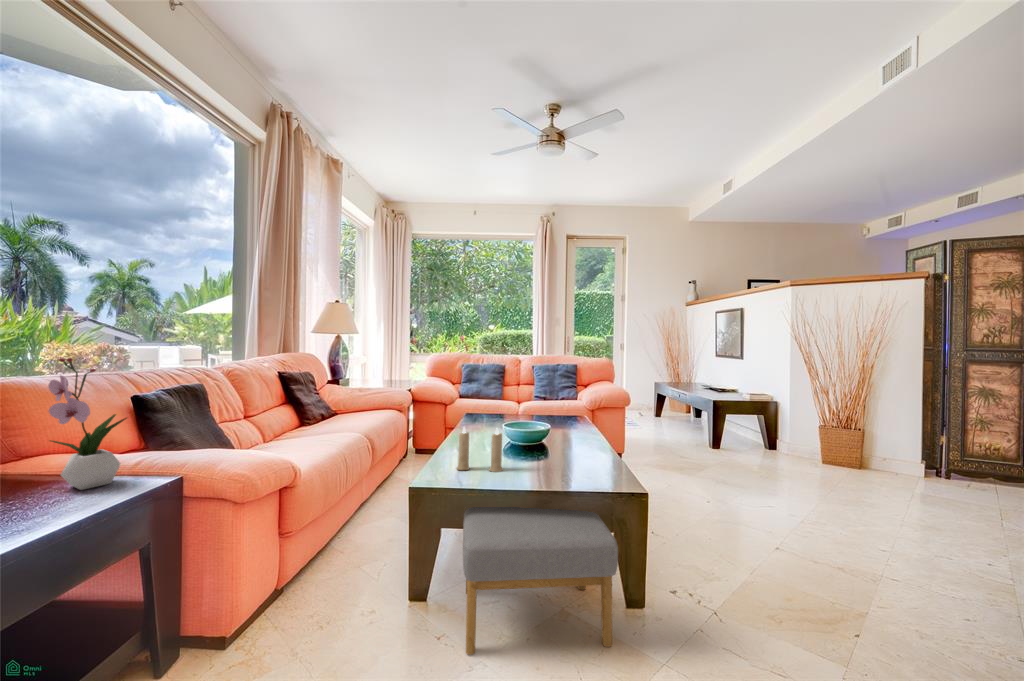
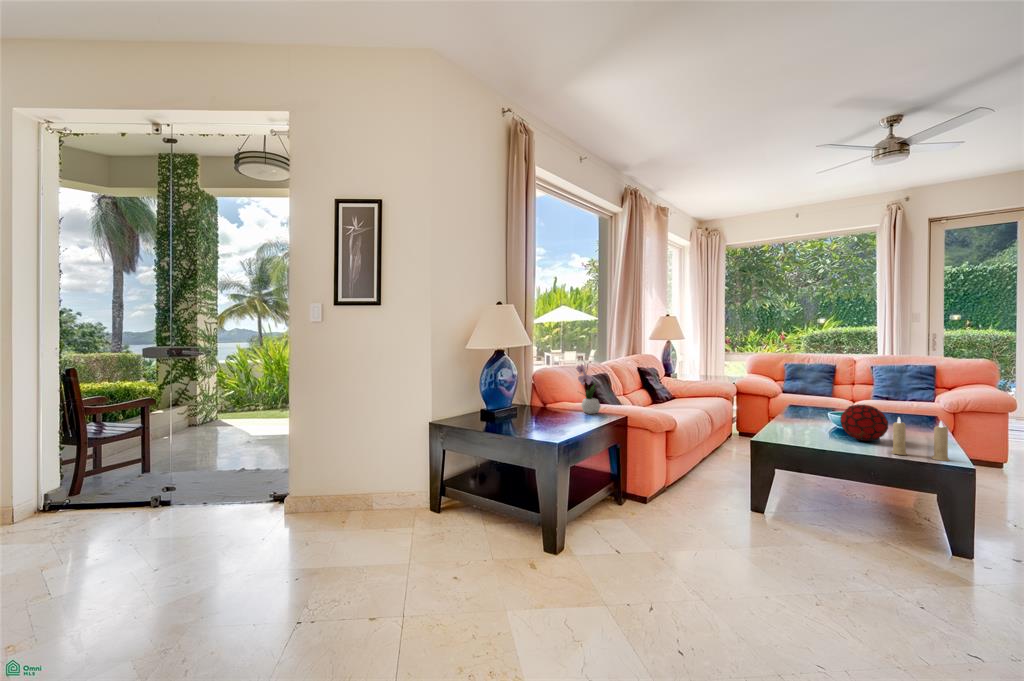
decorative orb: none [516,416,560,461] -> present [840,405,888,441]
candle: present [457,427,502,472] -> present [892,417,949,461]
footstool: present [463,507,618,655] -> none [792,459,939,579]

